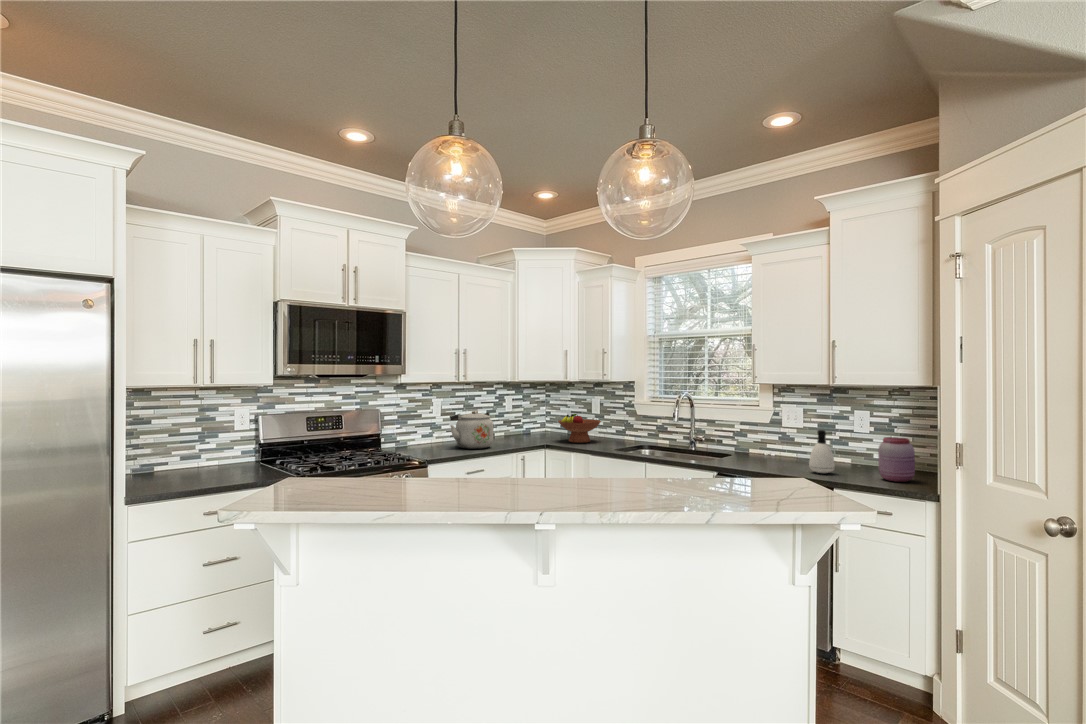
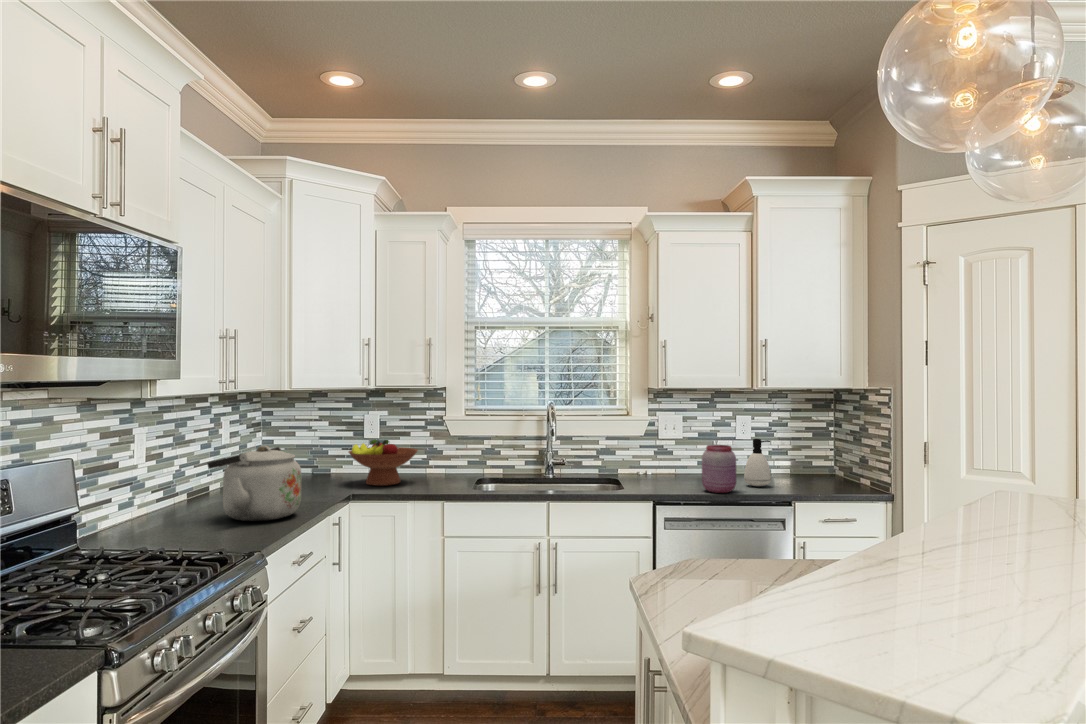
jar: present [878,437,915,482] -> present [702,445,736,493]

